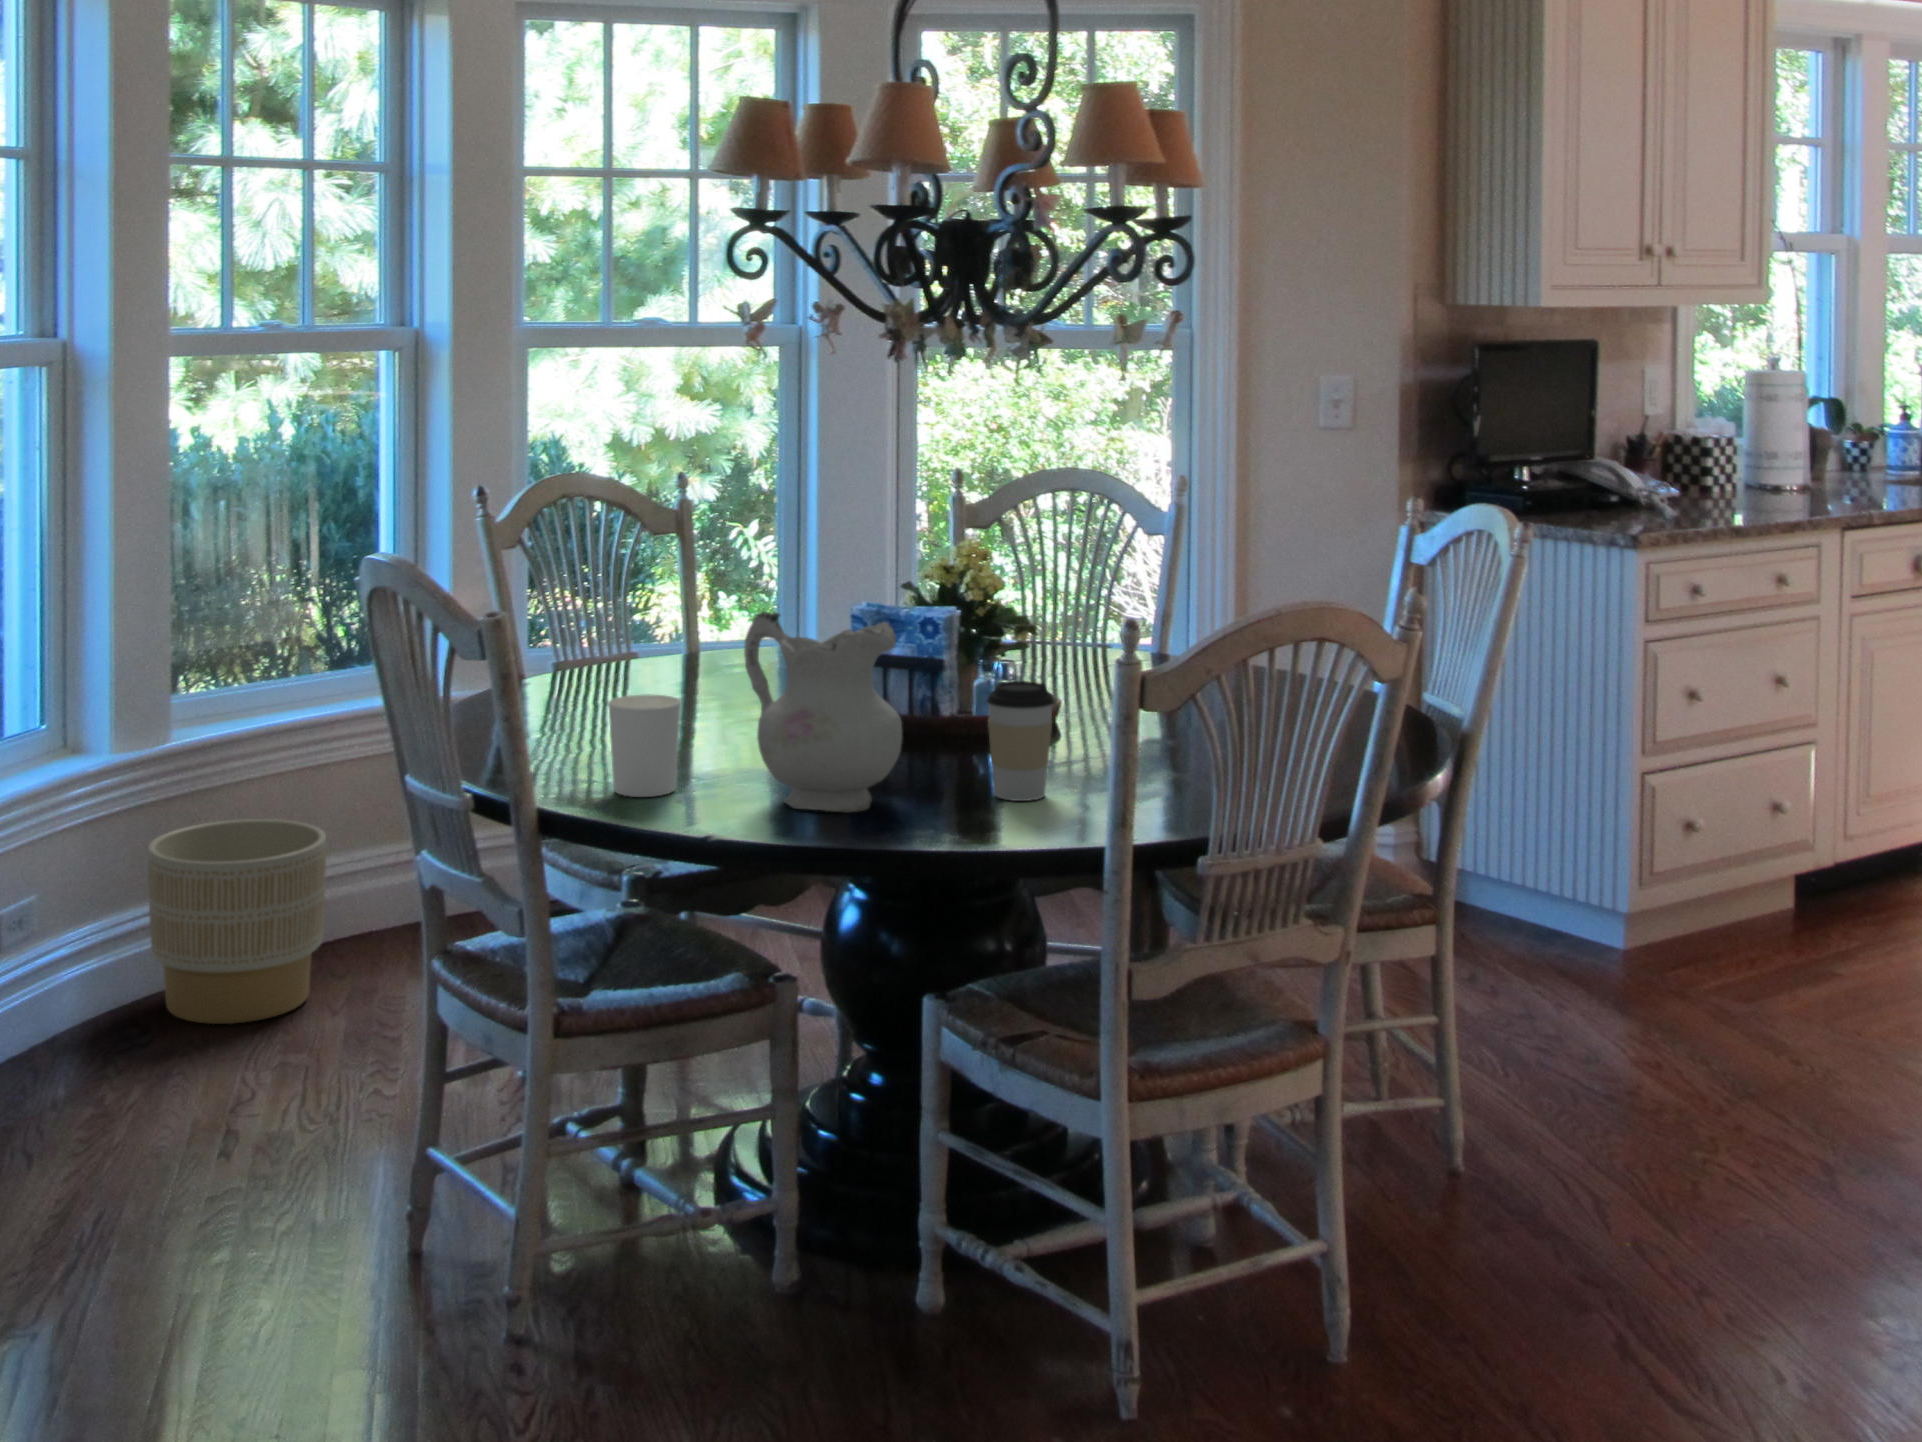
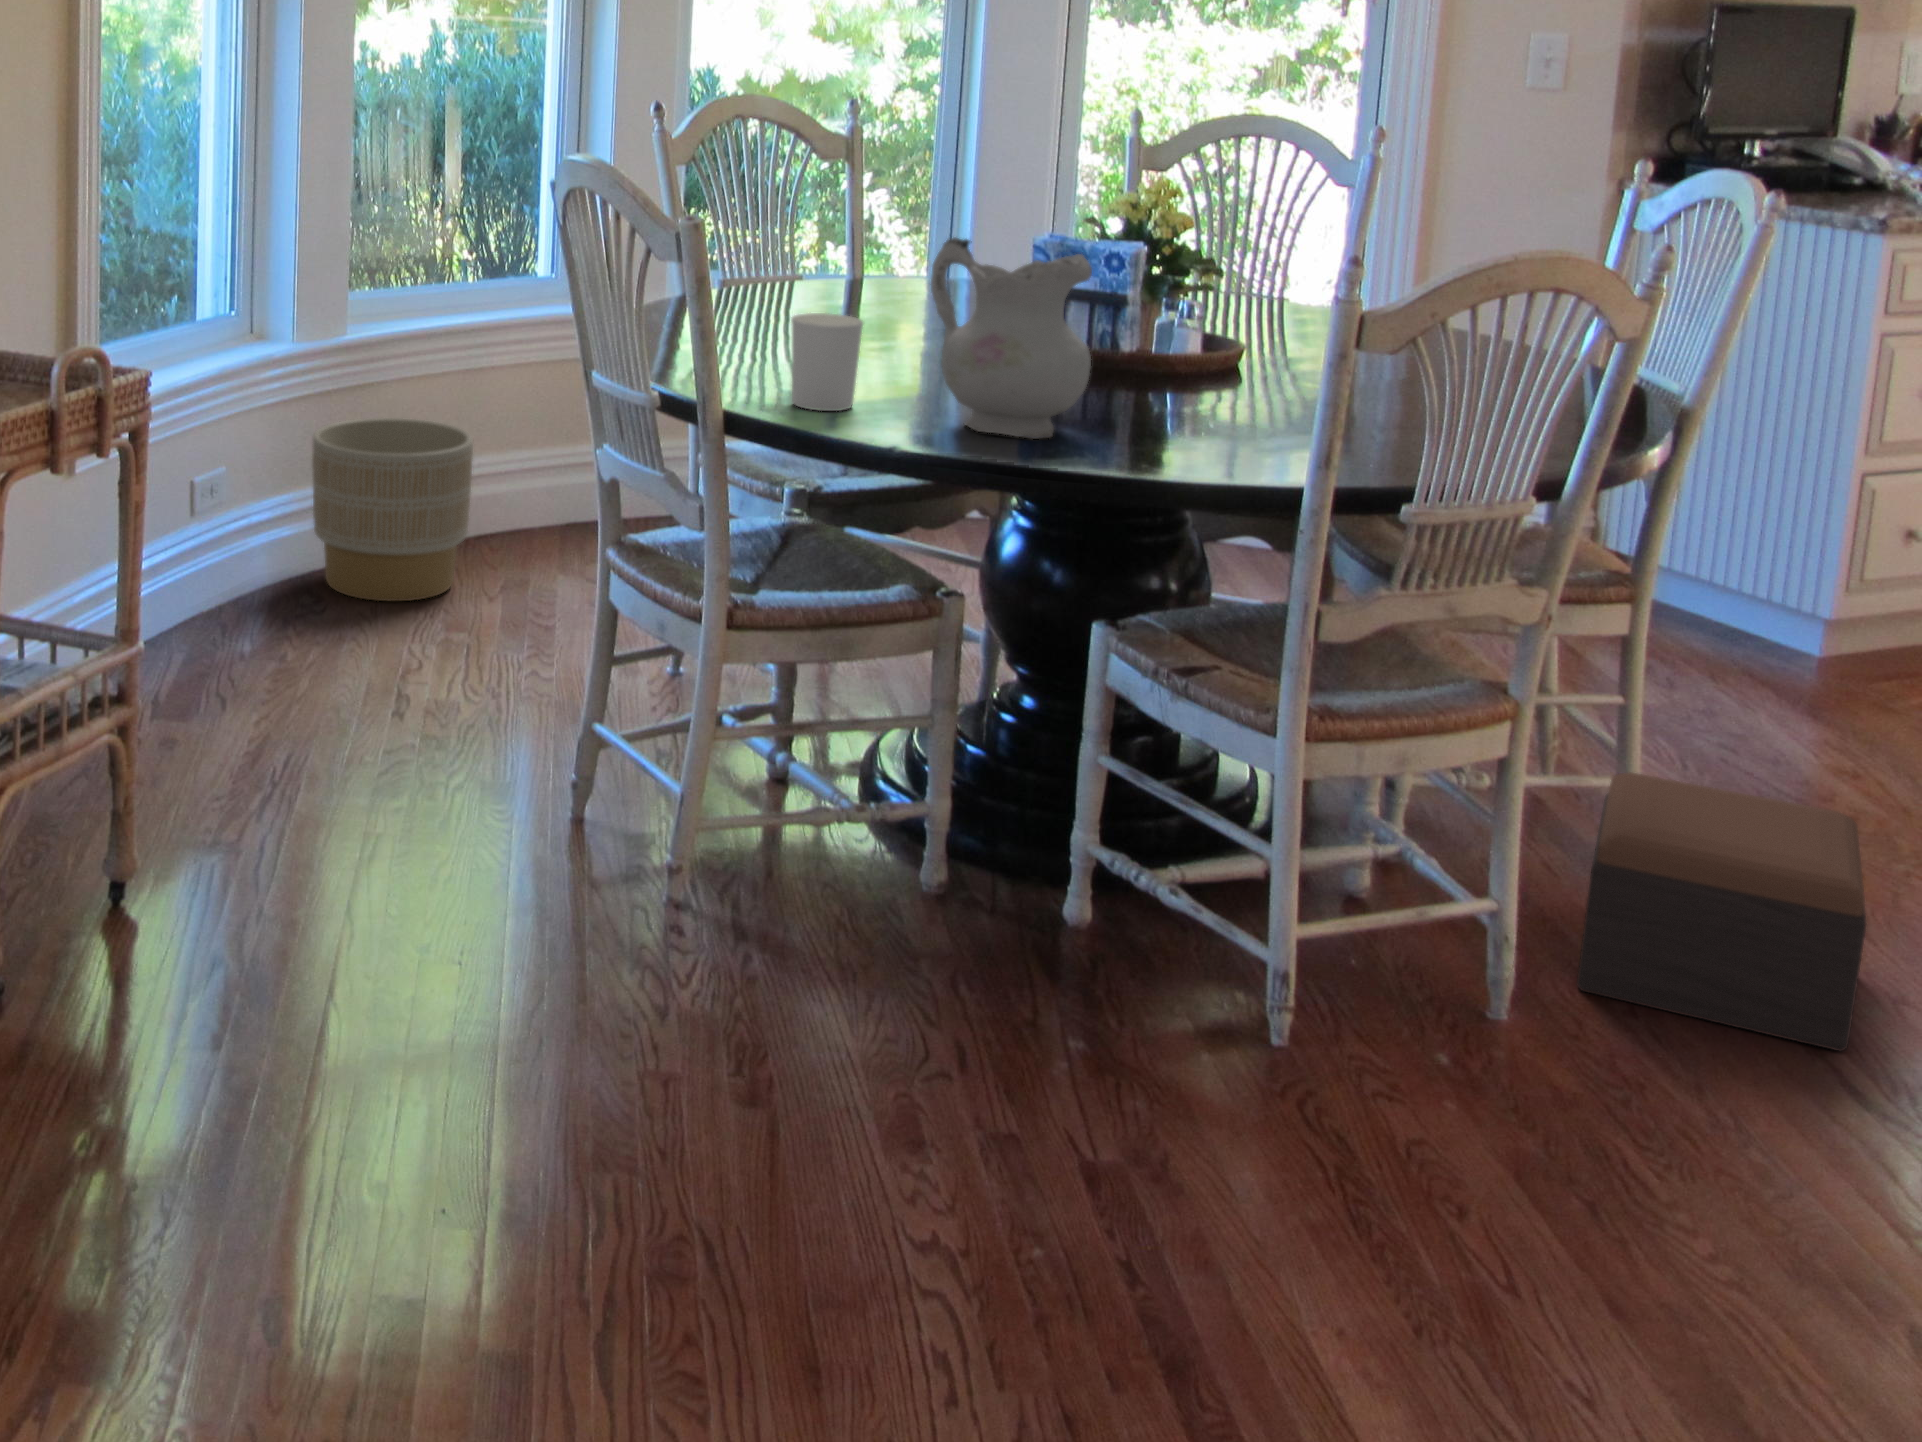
coffee cup: present [987,681,1054,801] -> none [1180,322,1253,441]
footstool: none [1405,1094,1648,1360] -> present [1577,773,1867,1051]

